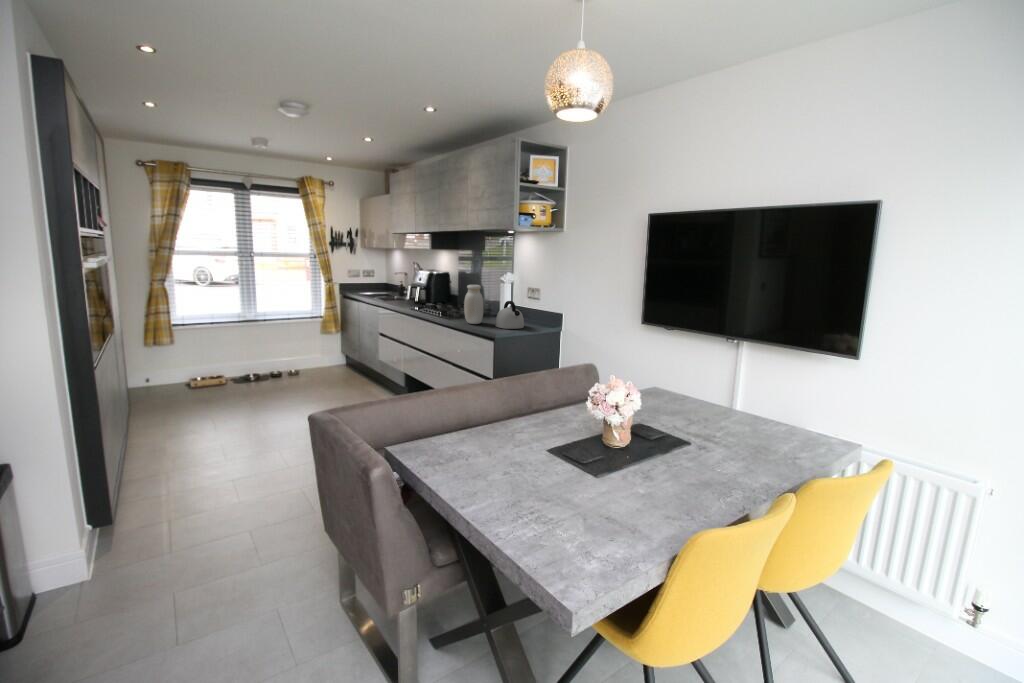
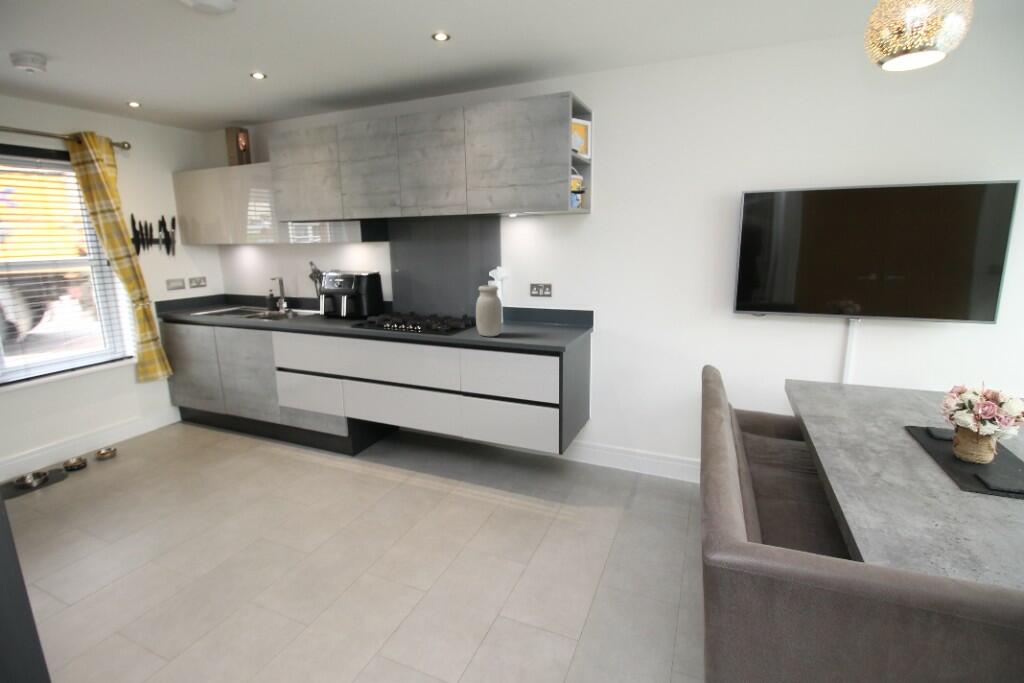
kettle: present [495,301,524,329] -> none [518,302,557,337]

